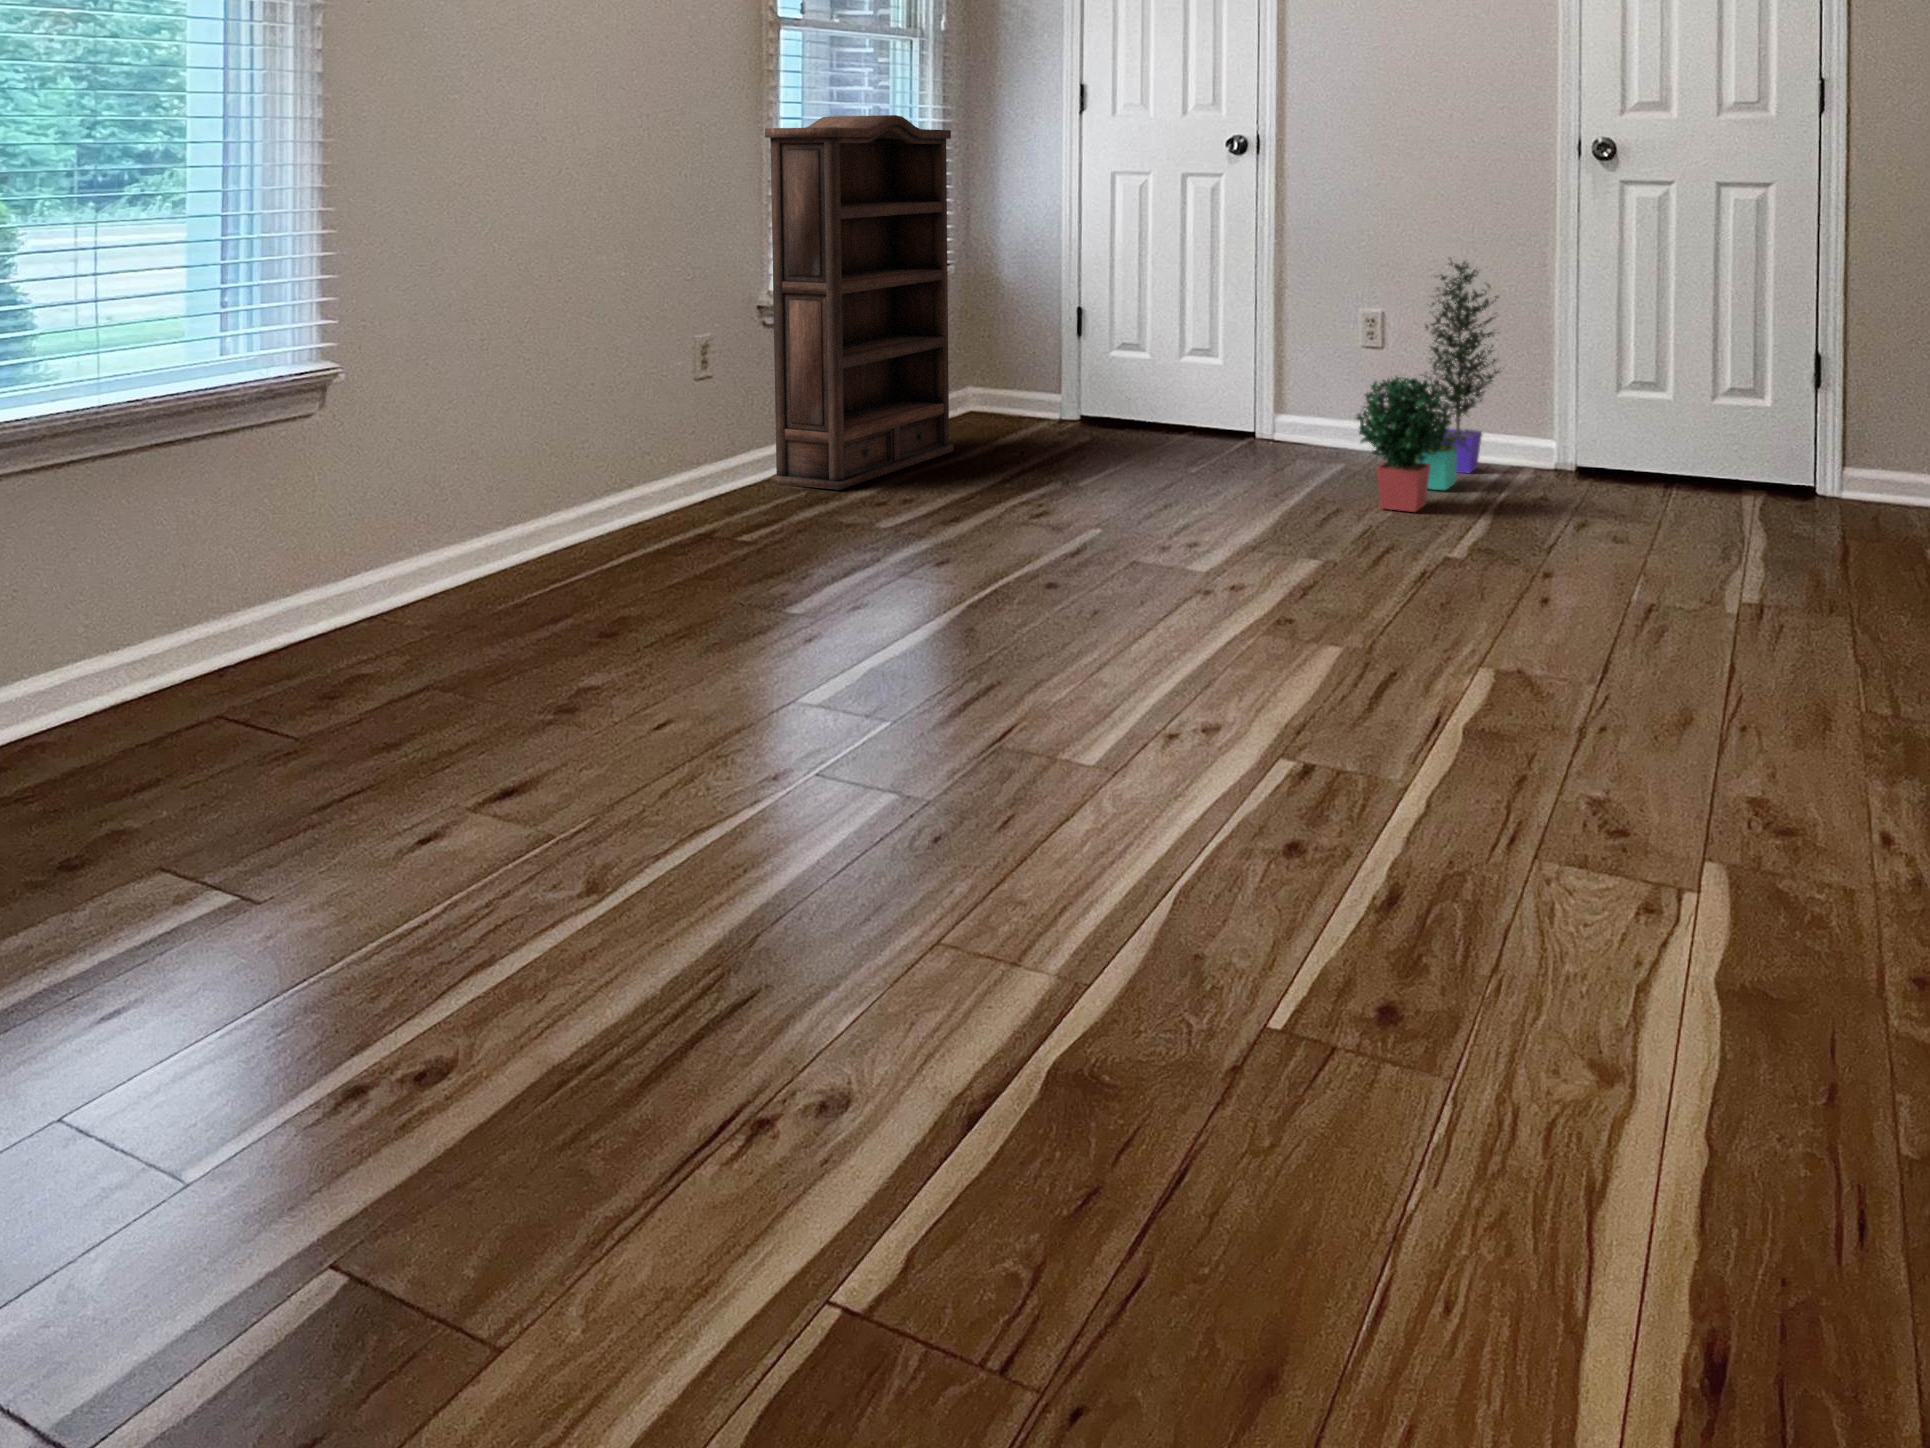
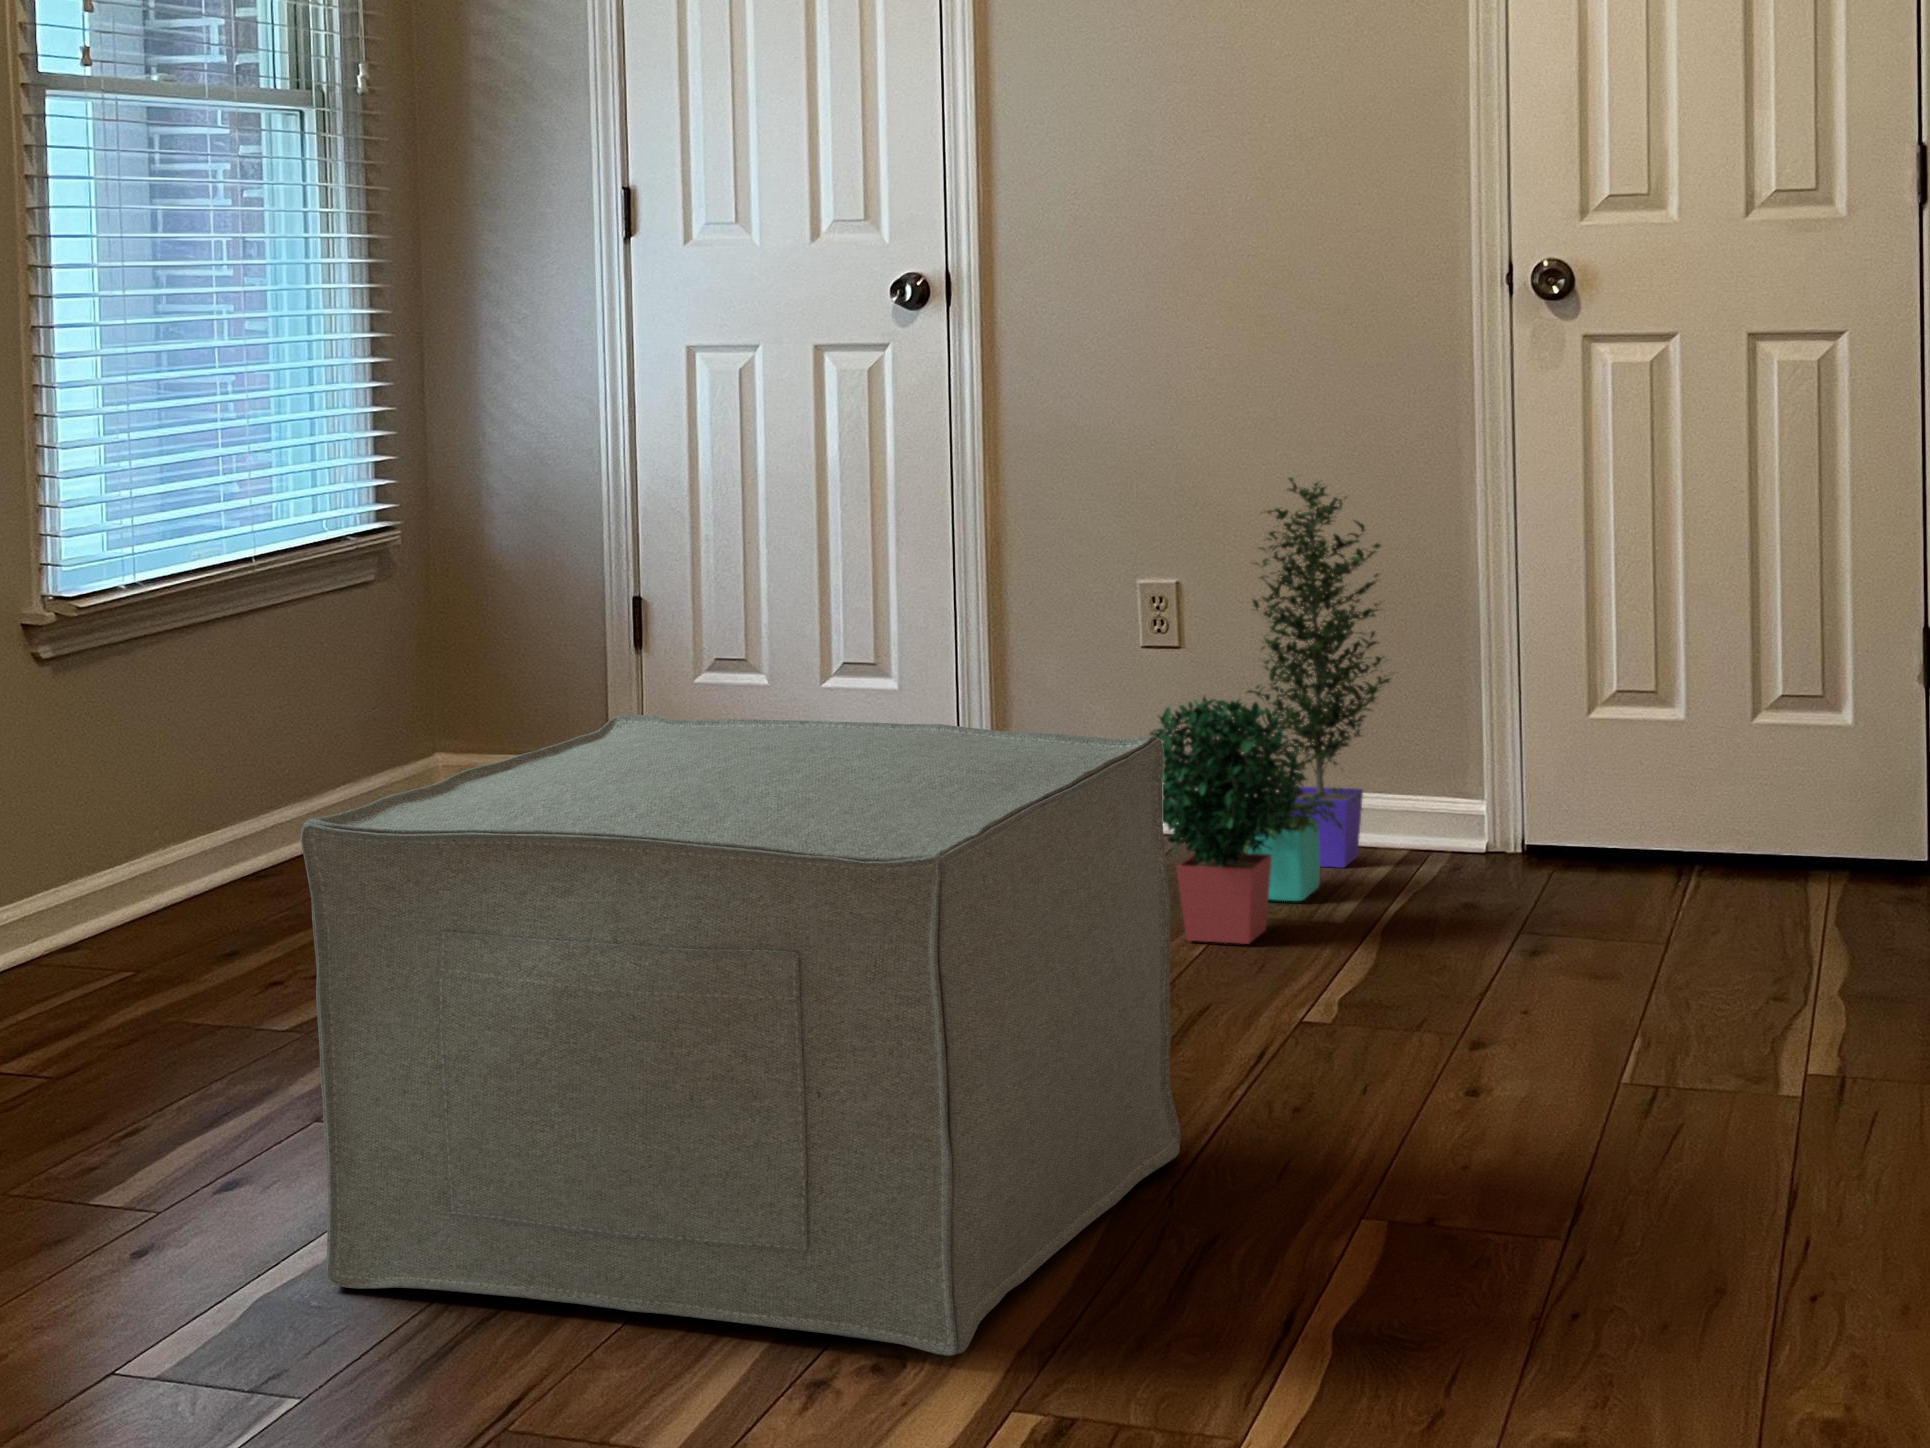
bookshelf: present [765,115,954,490] -> none [30,252,398,958]
ottoman: none [892,369,1376,730] -> present [300,715,1181,1356]

